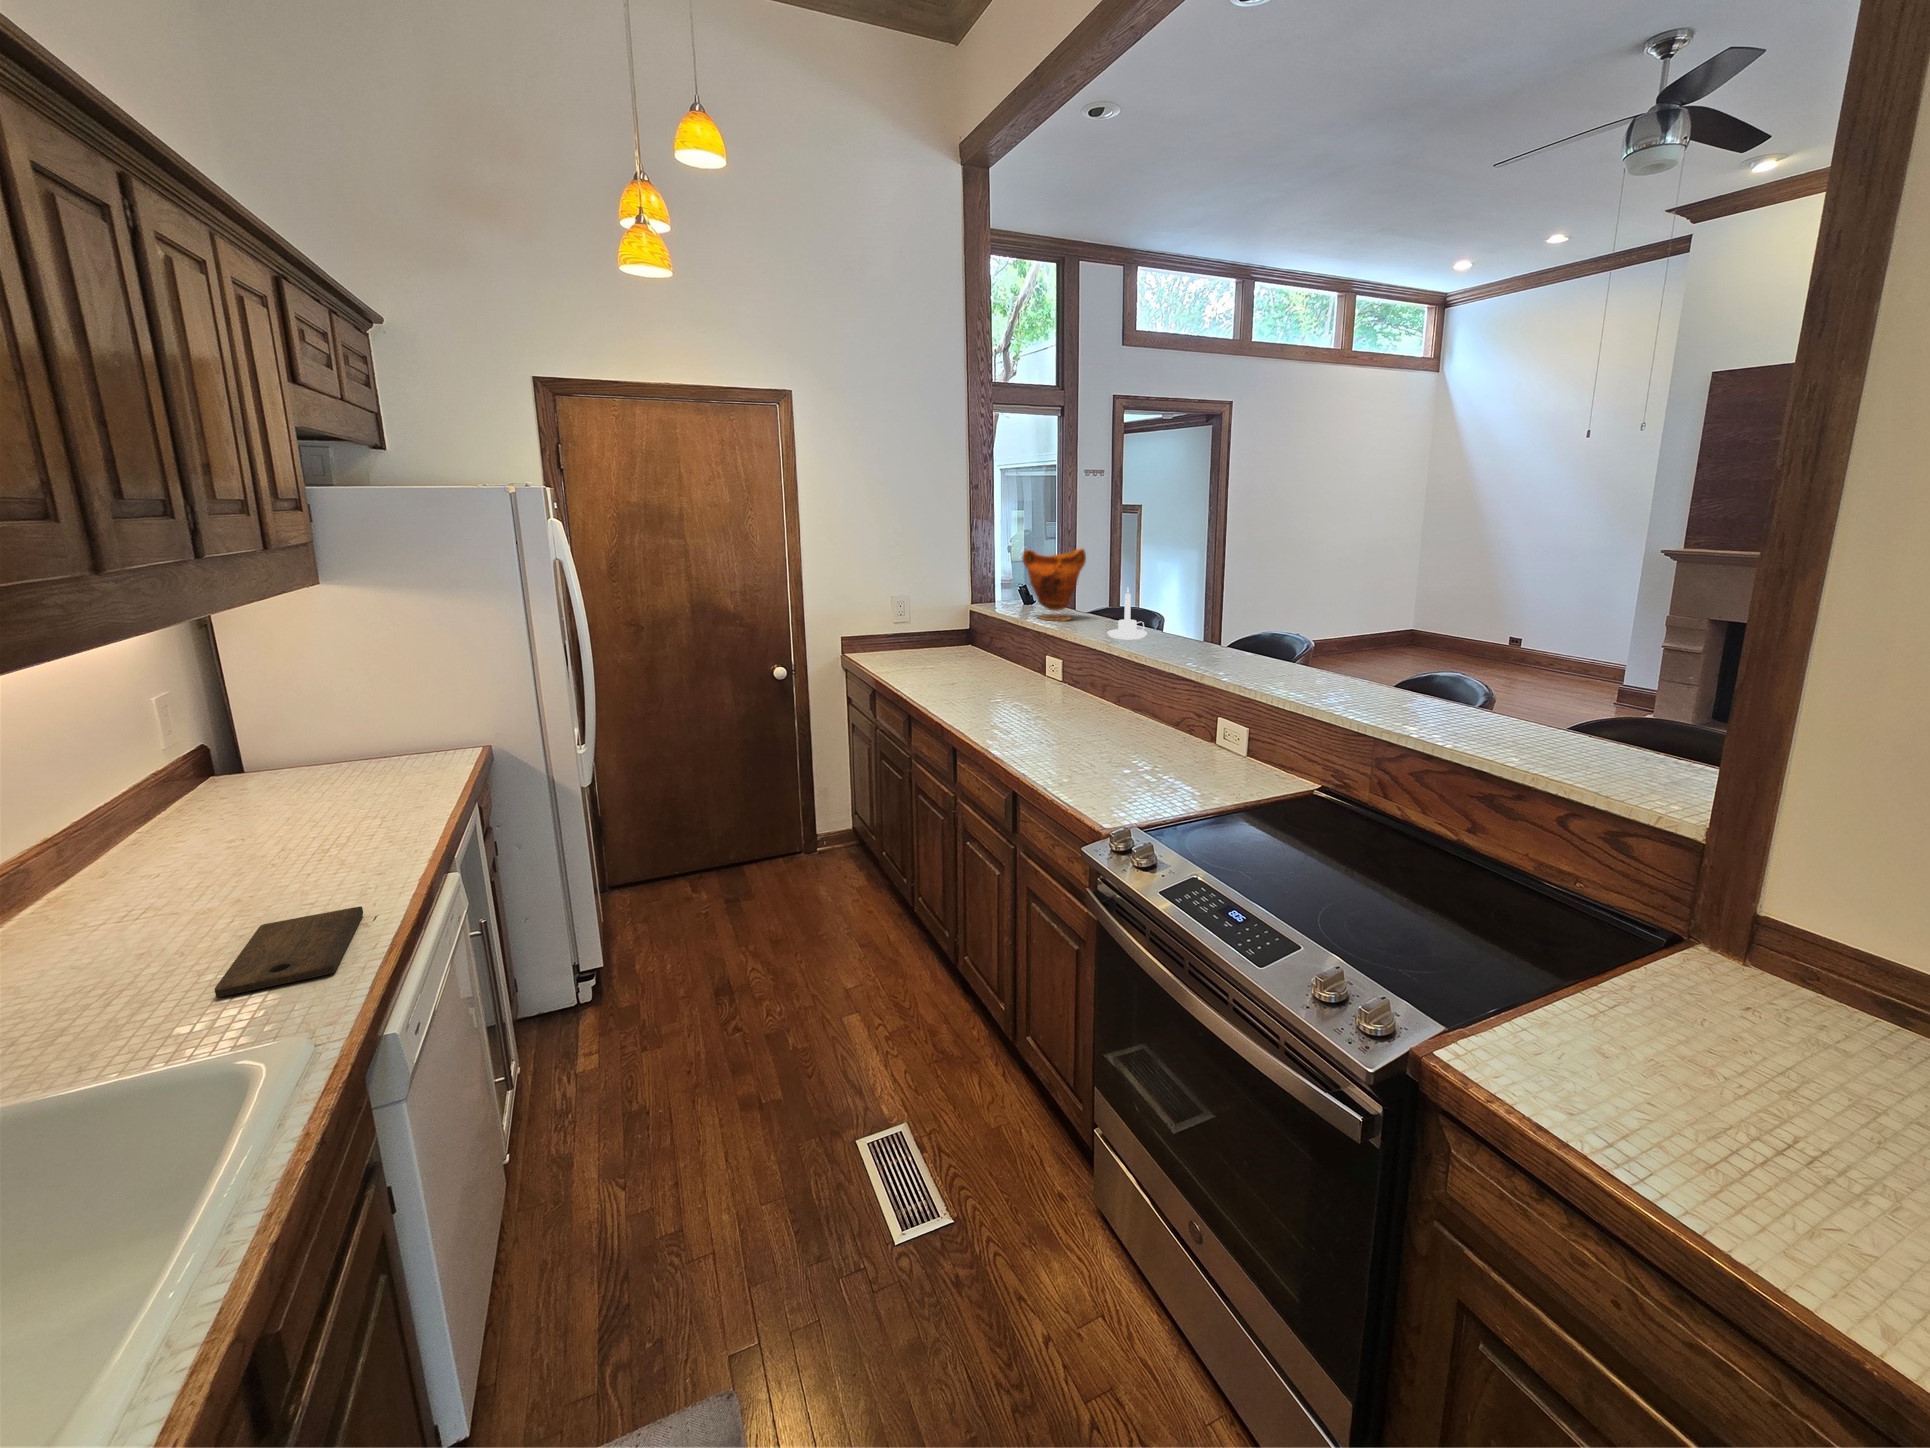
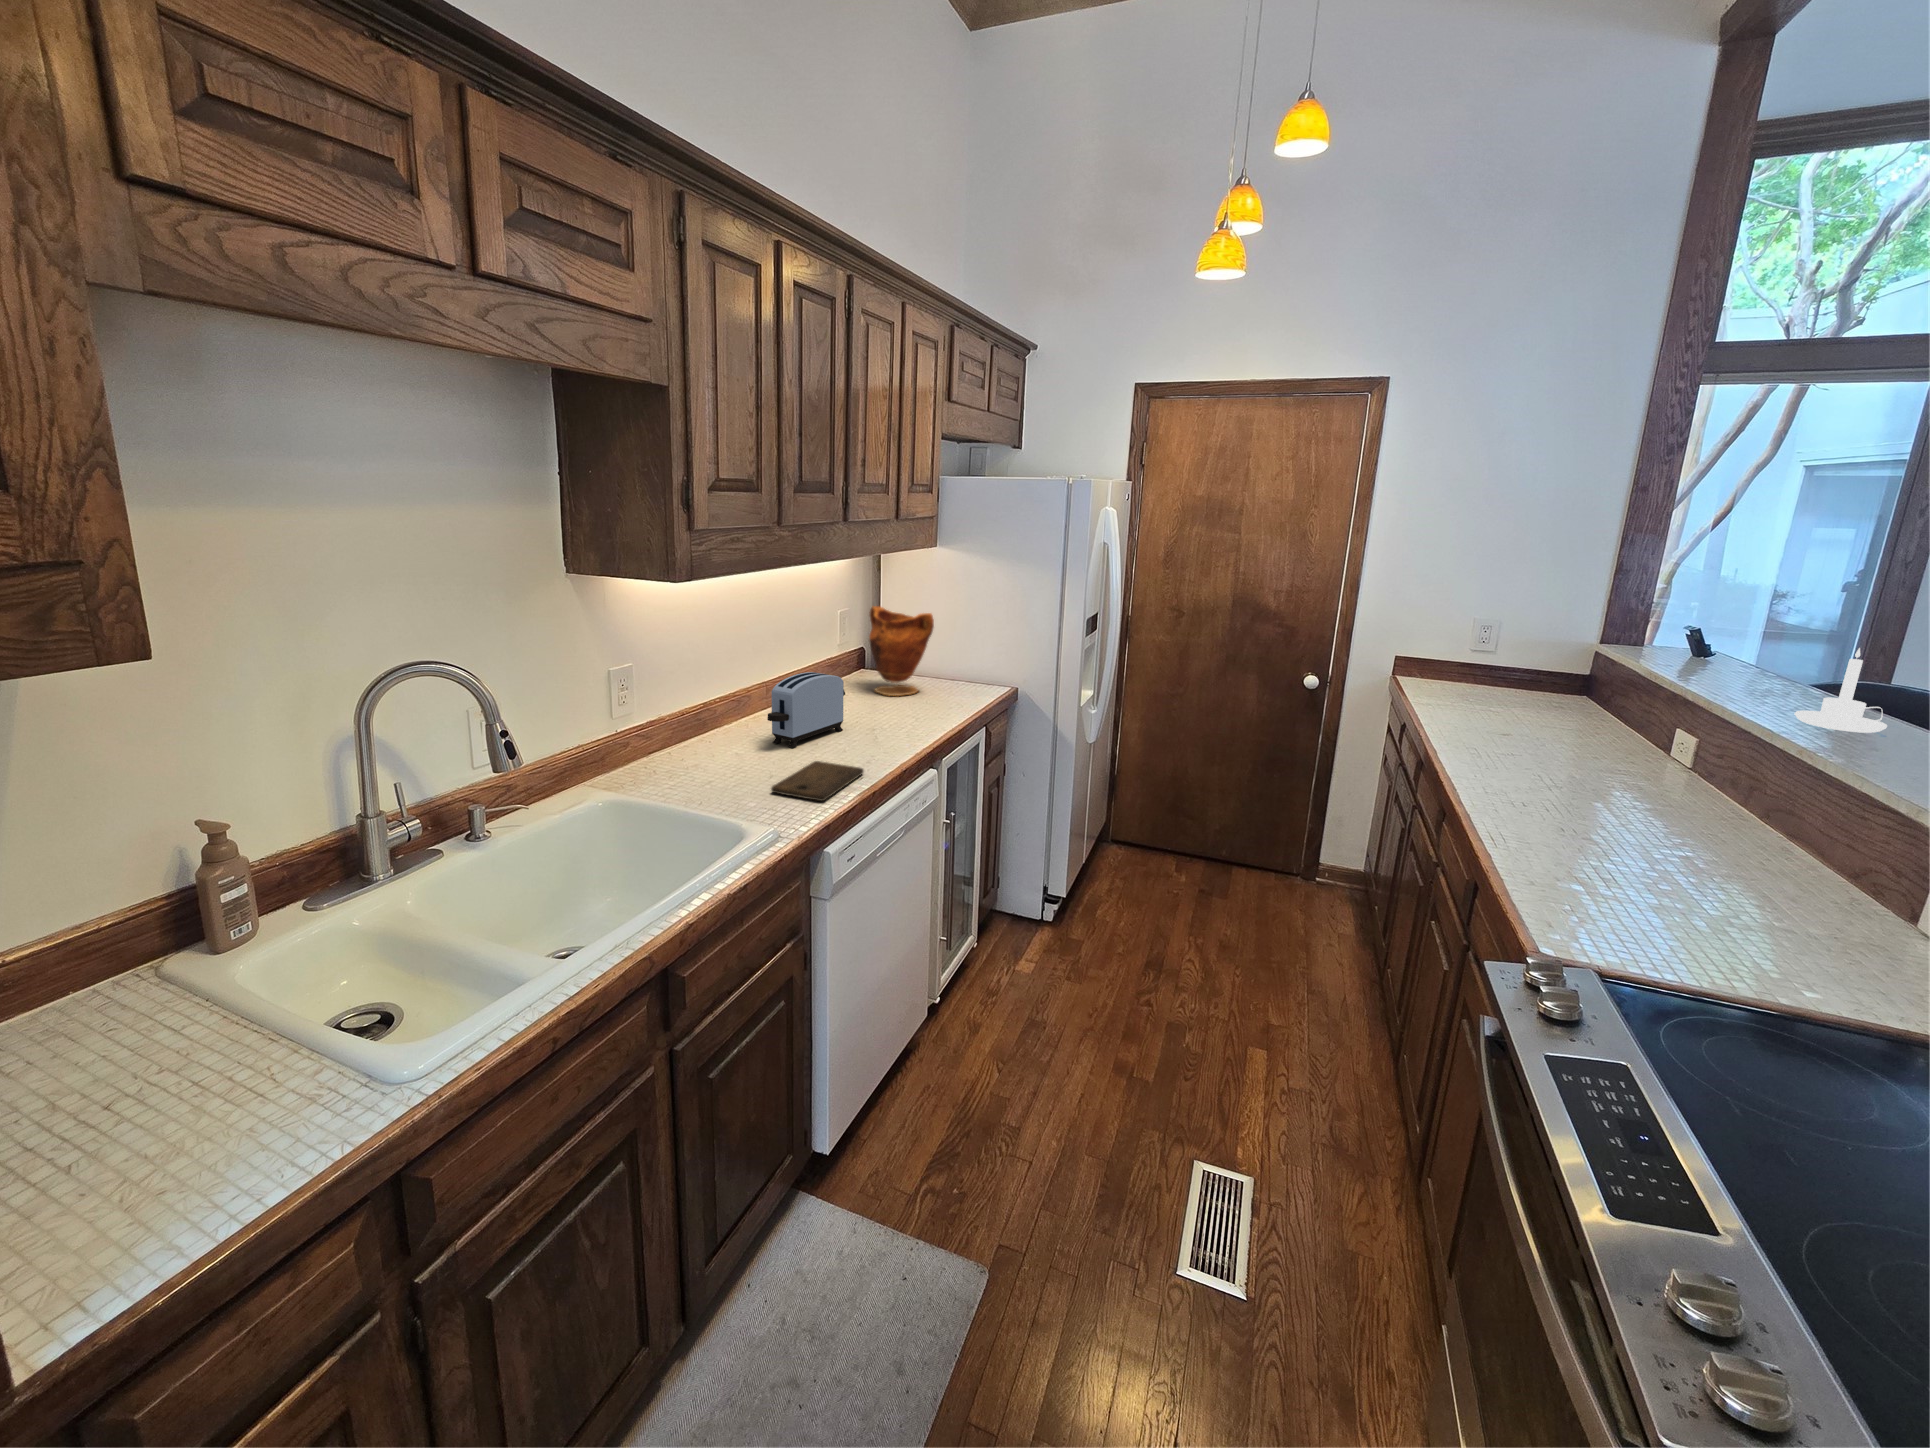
vase: present [1022,549,1086,620] -> present [869,606,934,696]
toaster: none [110,794,260,929] -> present [767,672,845,748]

